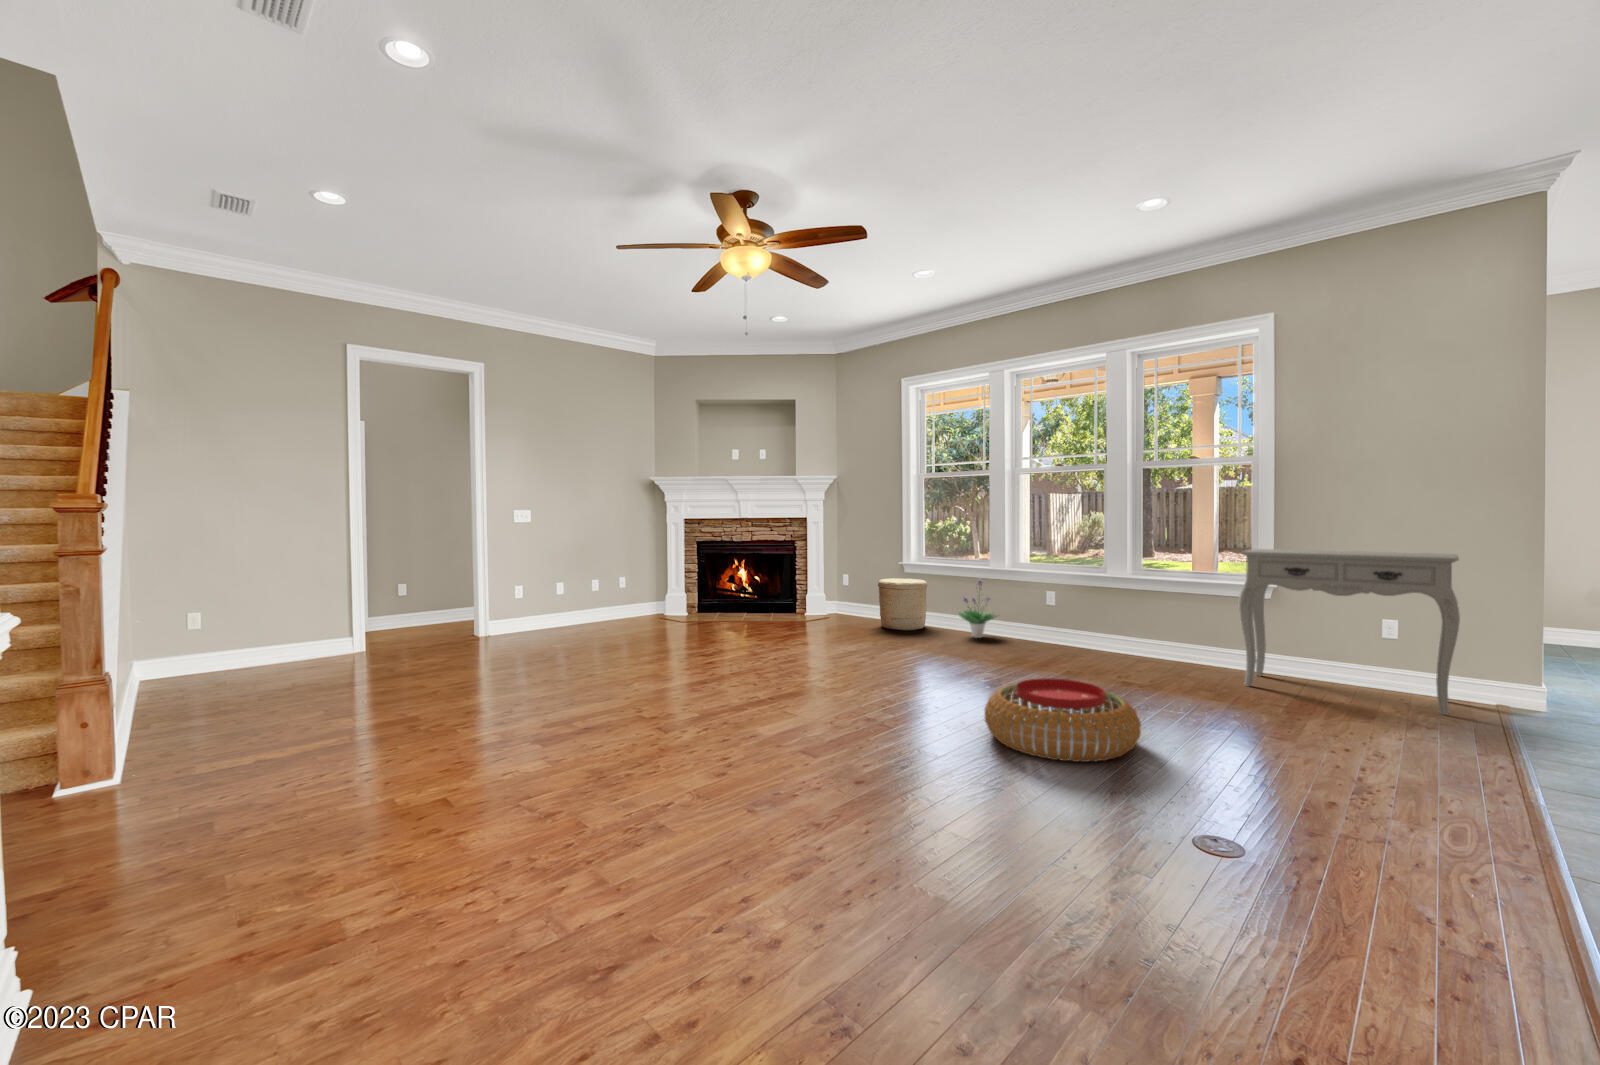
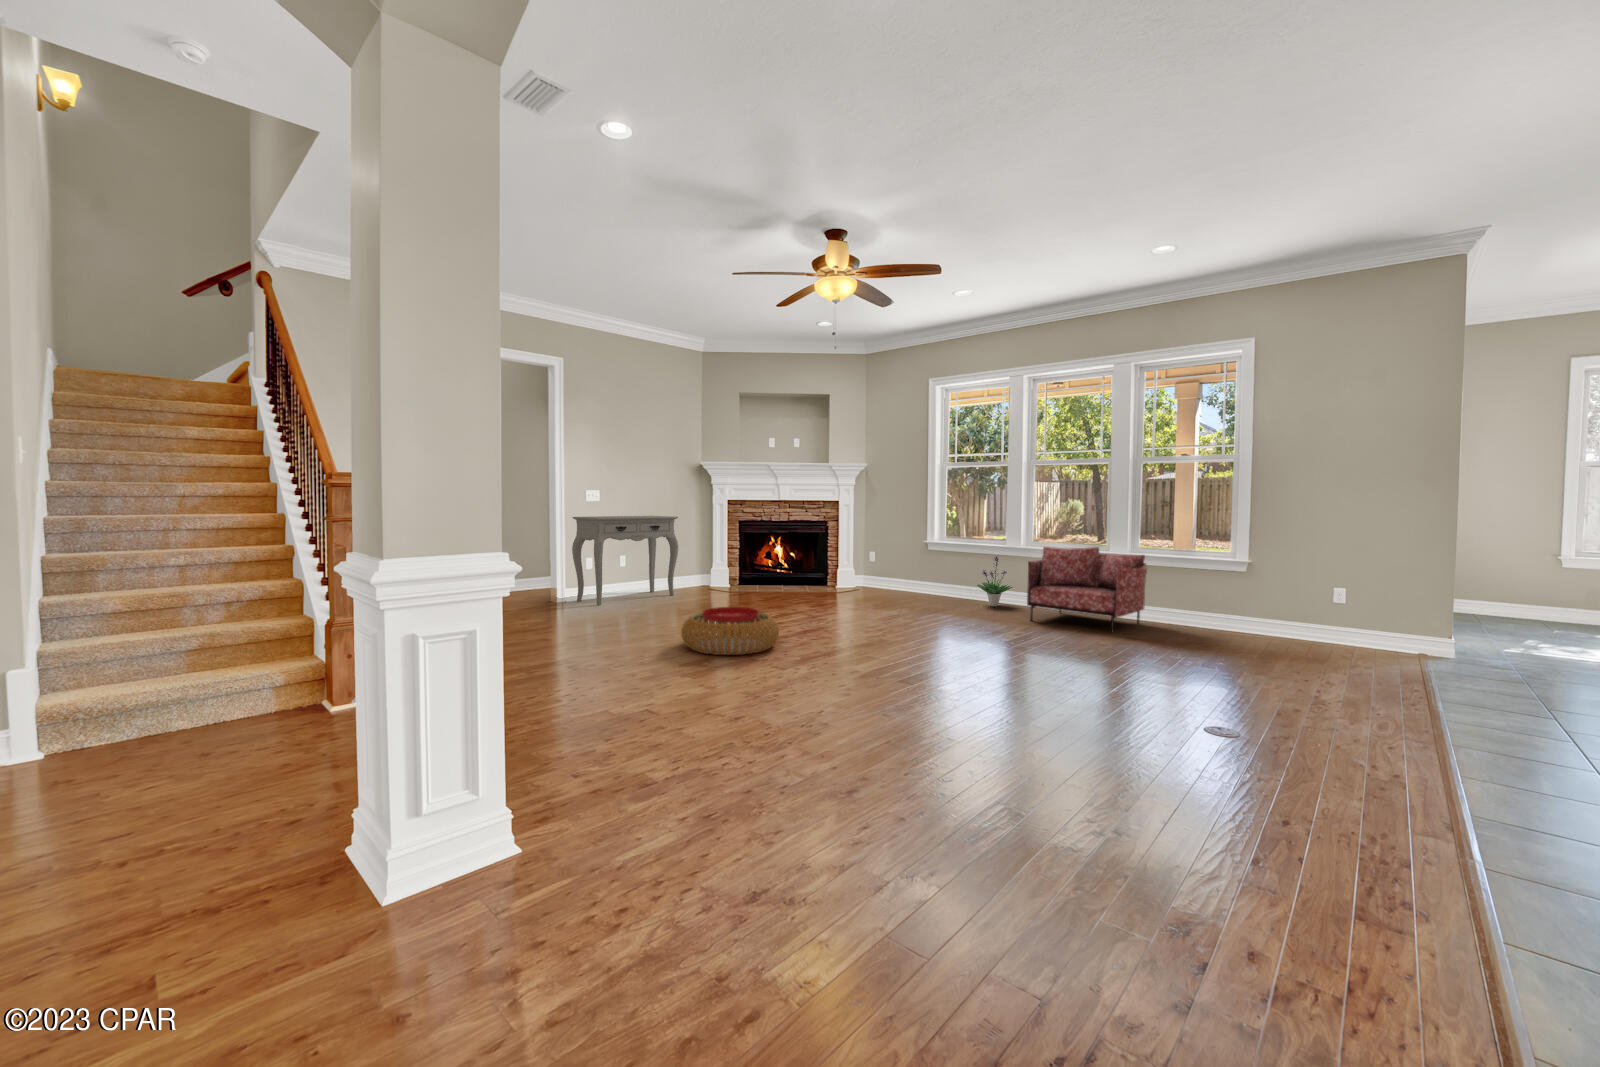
console table: present [1239,549,1460,715] -> present [572,516,678,605]
armchair: none [1009,568,1151,673] -> present [1027,547,1147,632]
woven basket: present [878,579,927,630] -> none [905,555,948,600]
pouf: present [985,678,1141,762] -> present [681,607,779,655]

